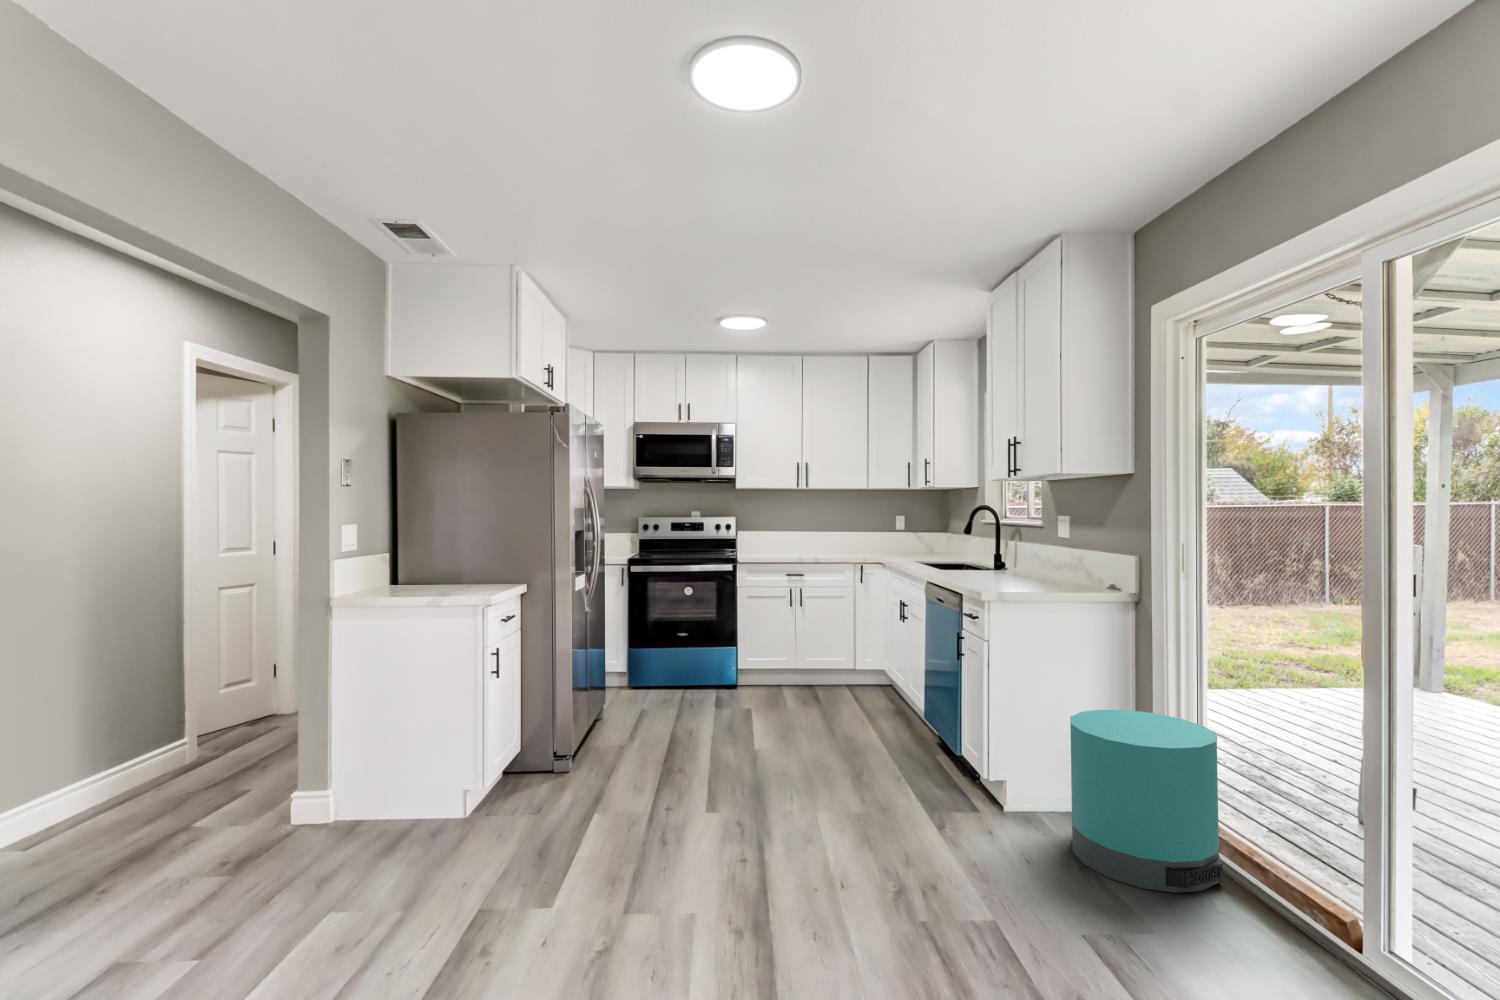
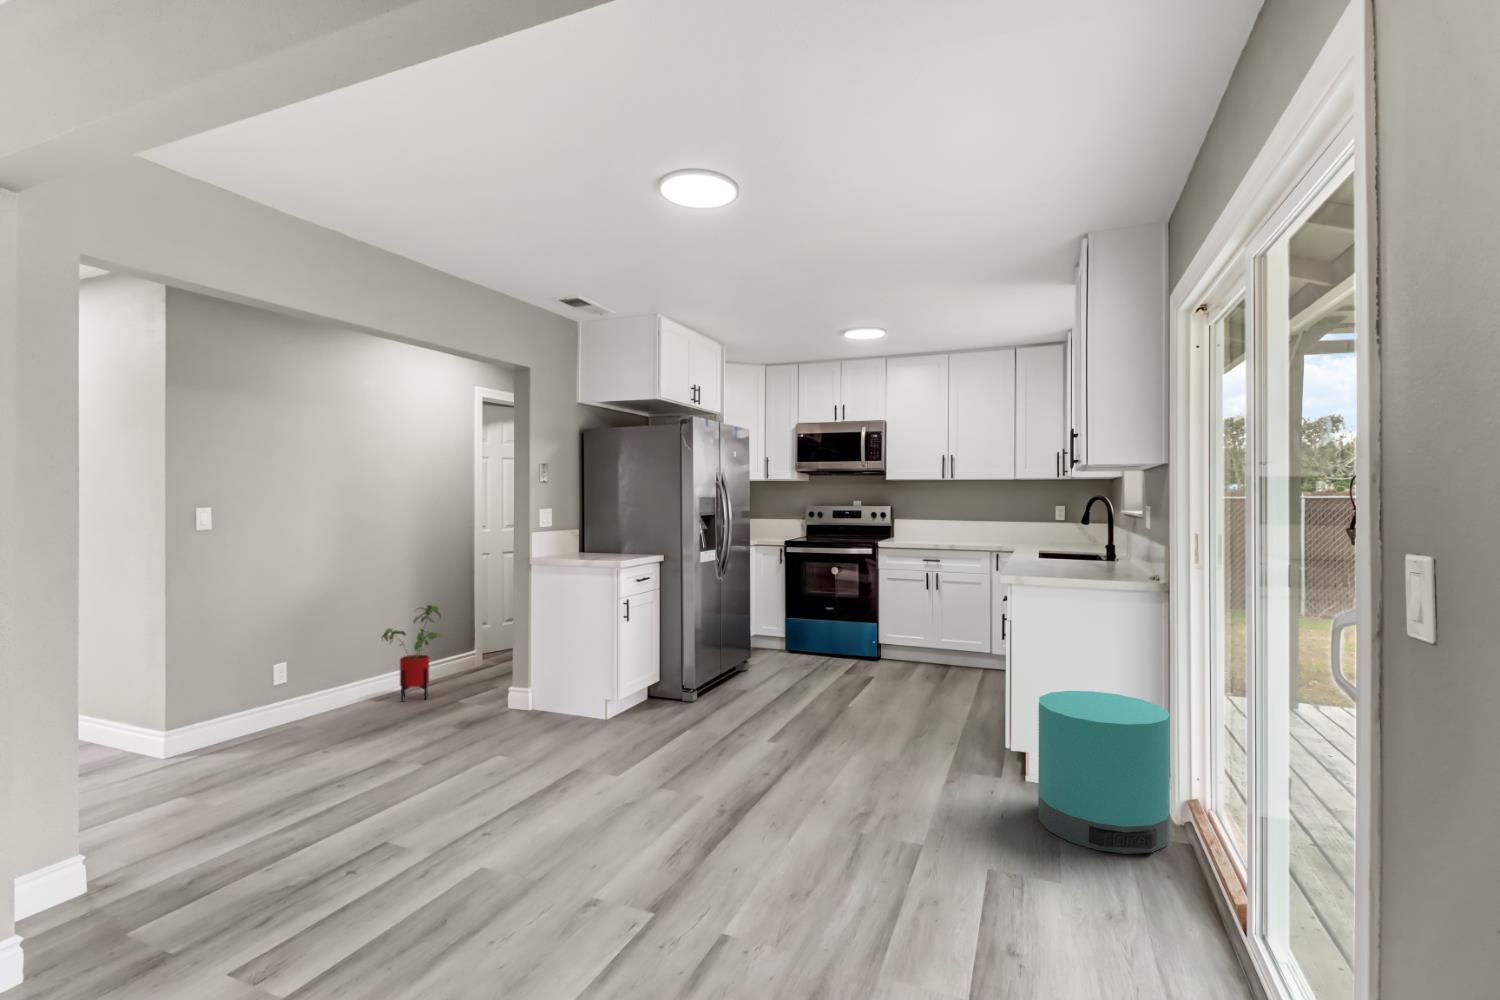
house plant: none [30,680,158,848] -> present [381,605,441,702]

